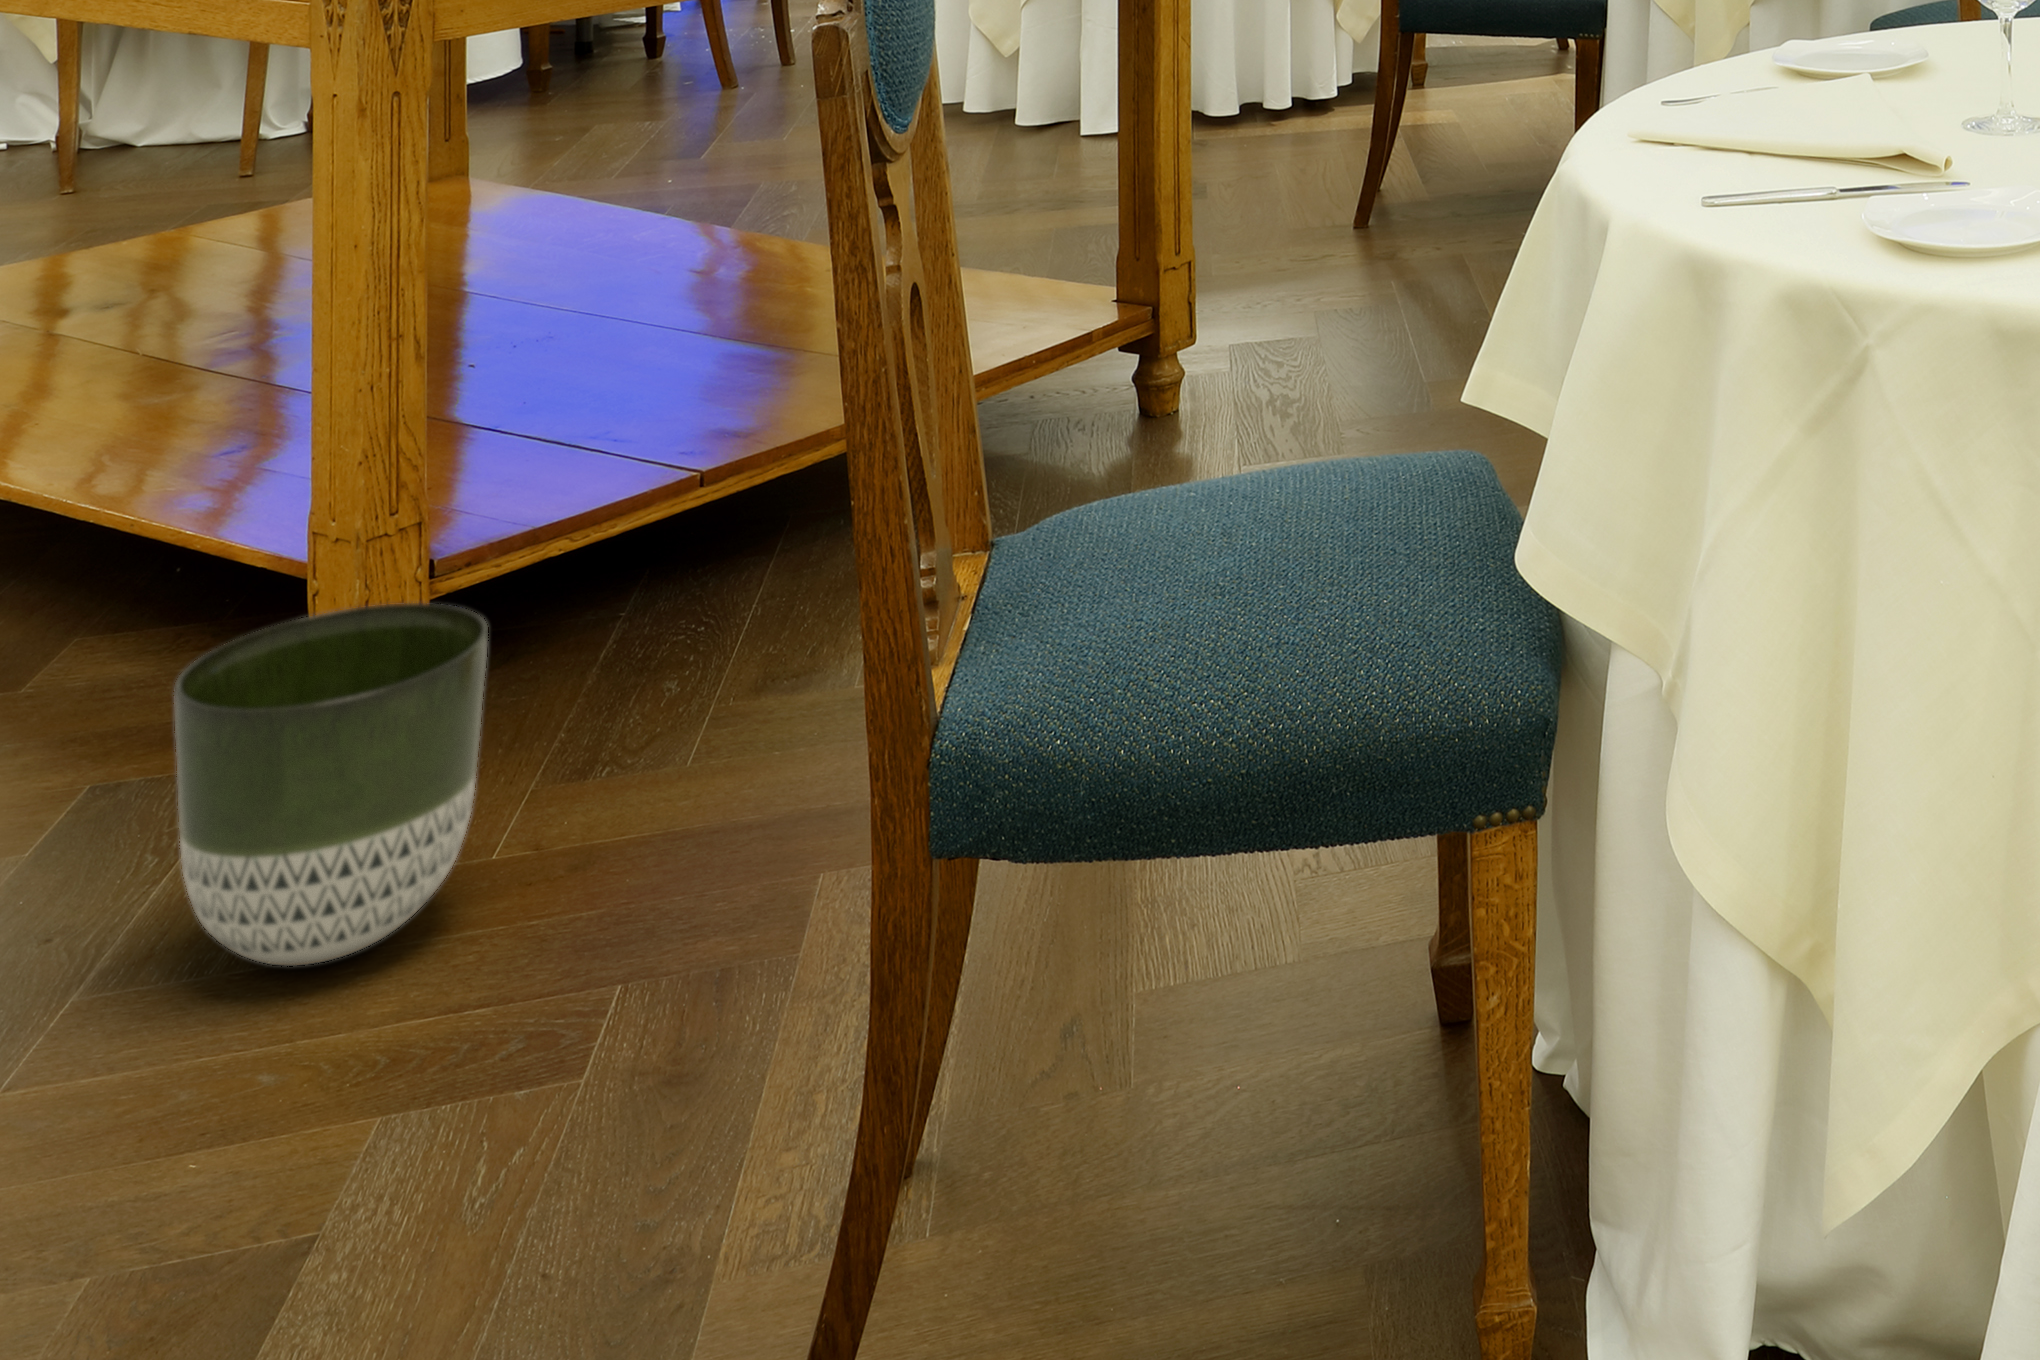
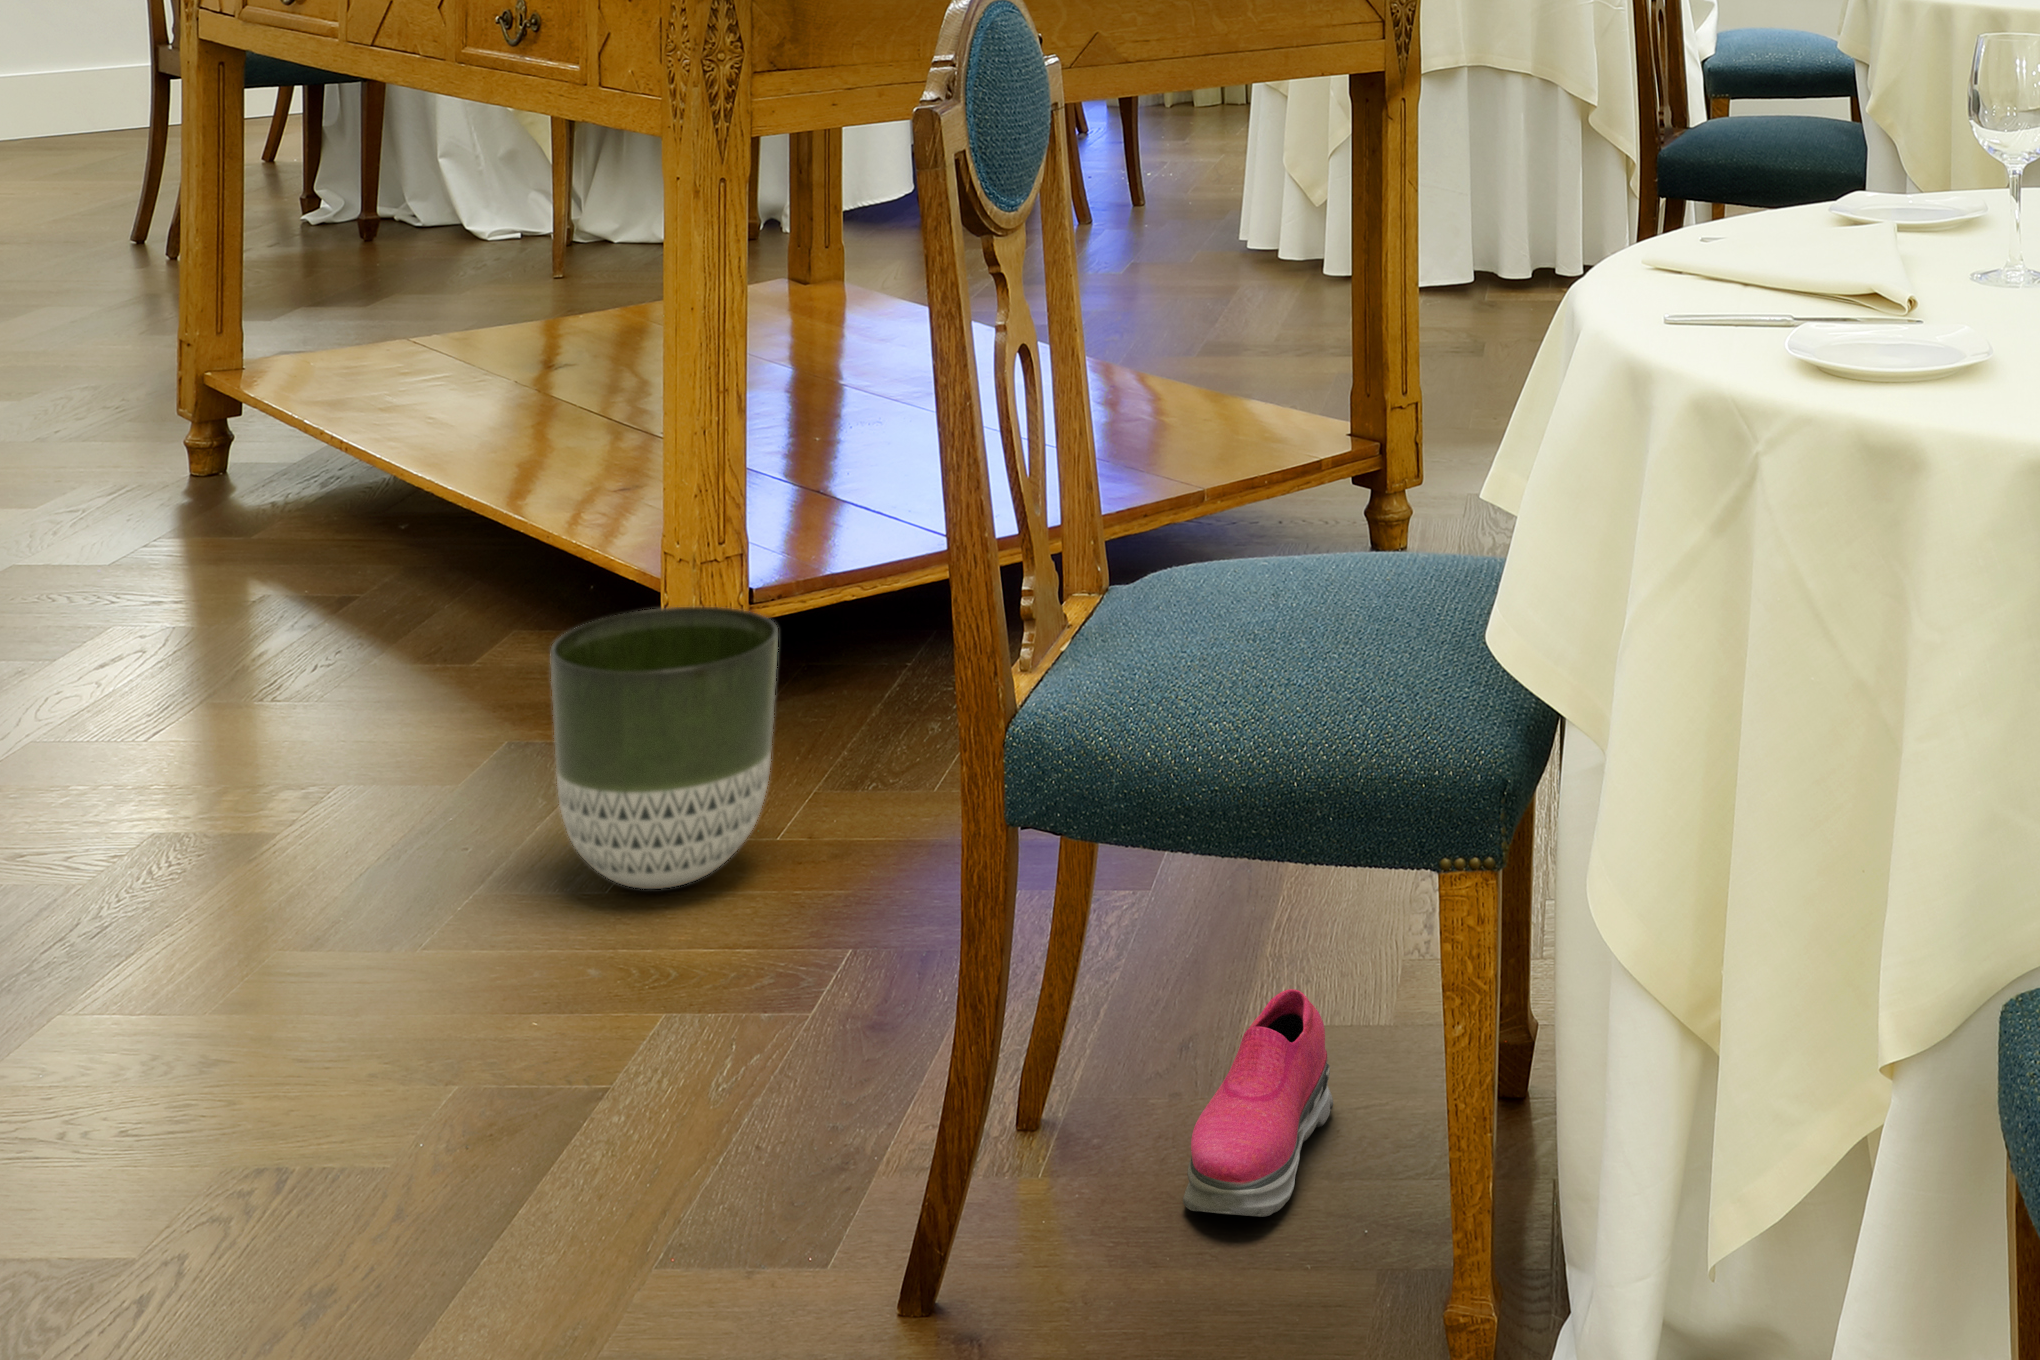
shoe: none [1105,984,1253,1283] -> present [1183,989,1333,1217]

